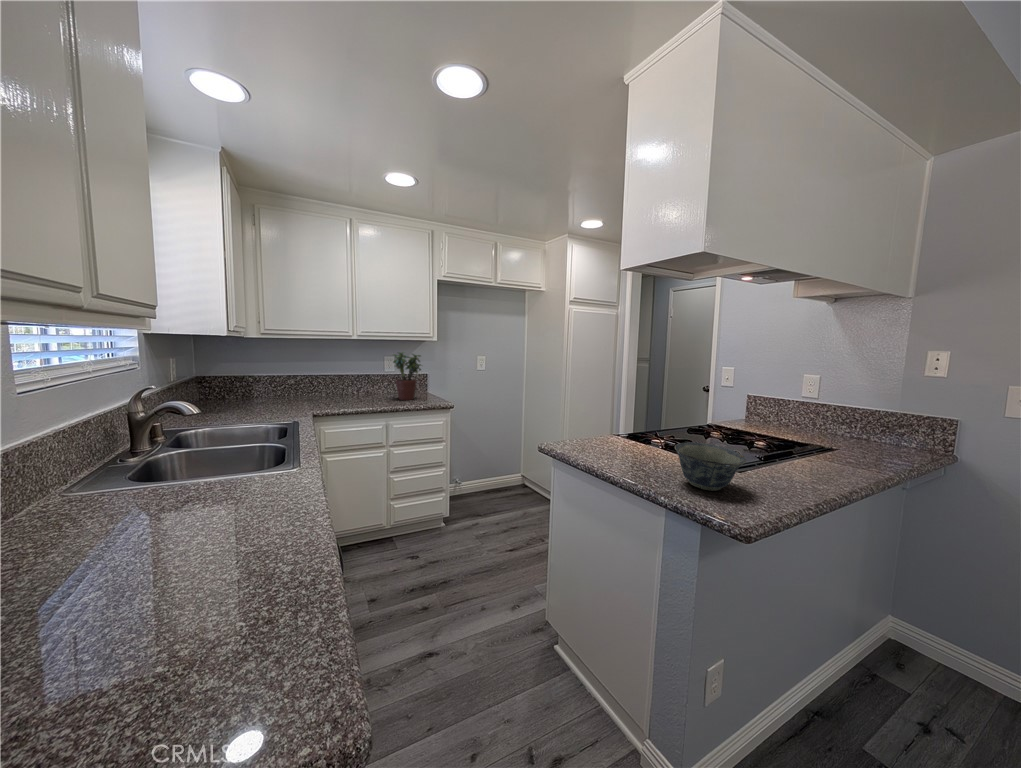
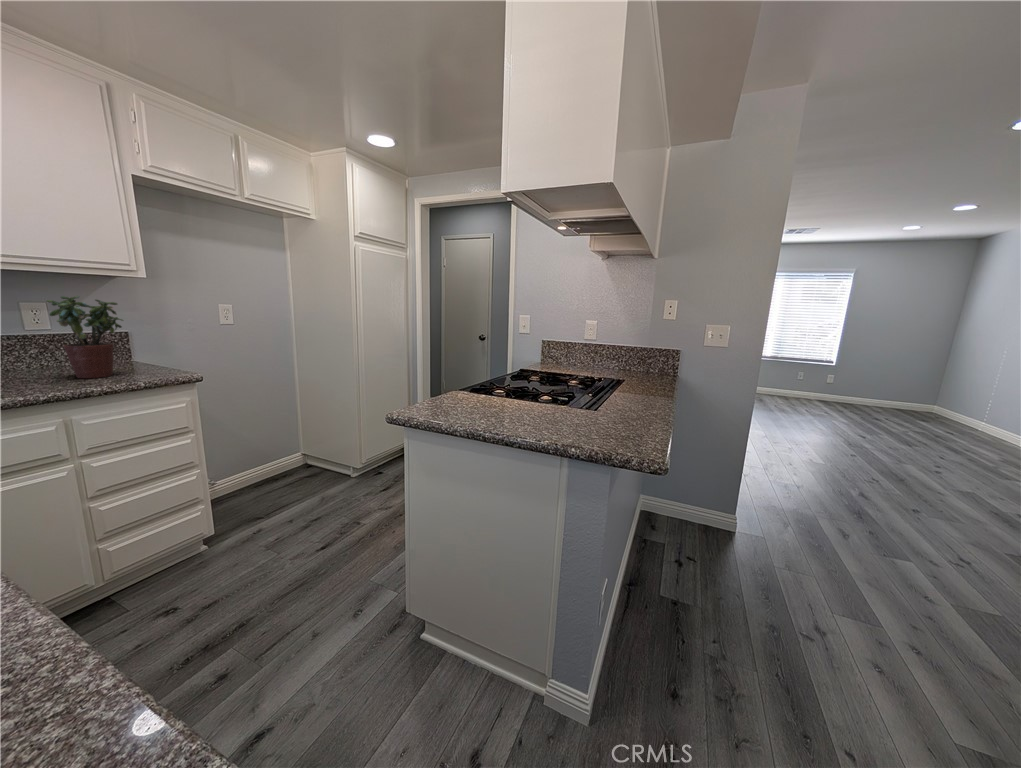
bowl: present [675,442,746,491] -> none [574,389,638,435]

